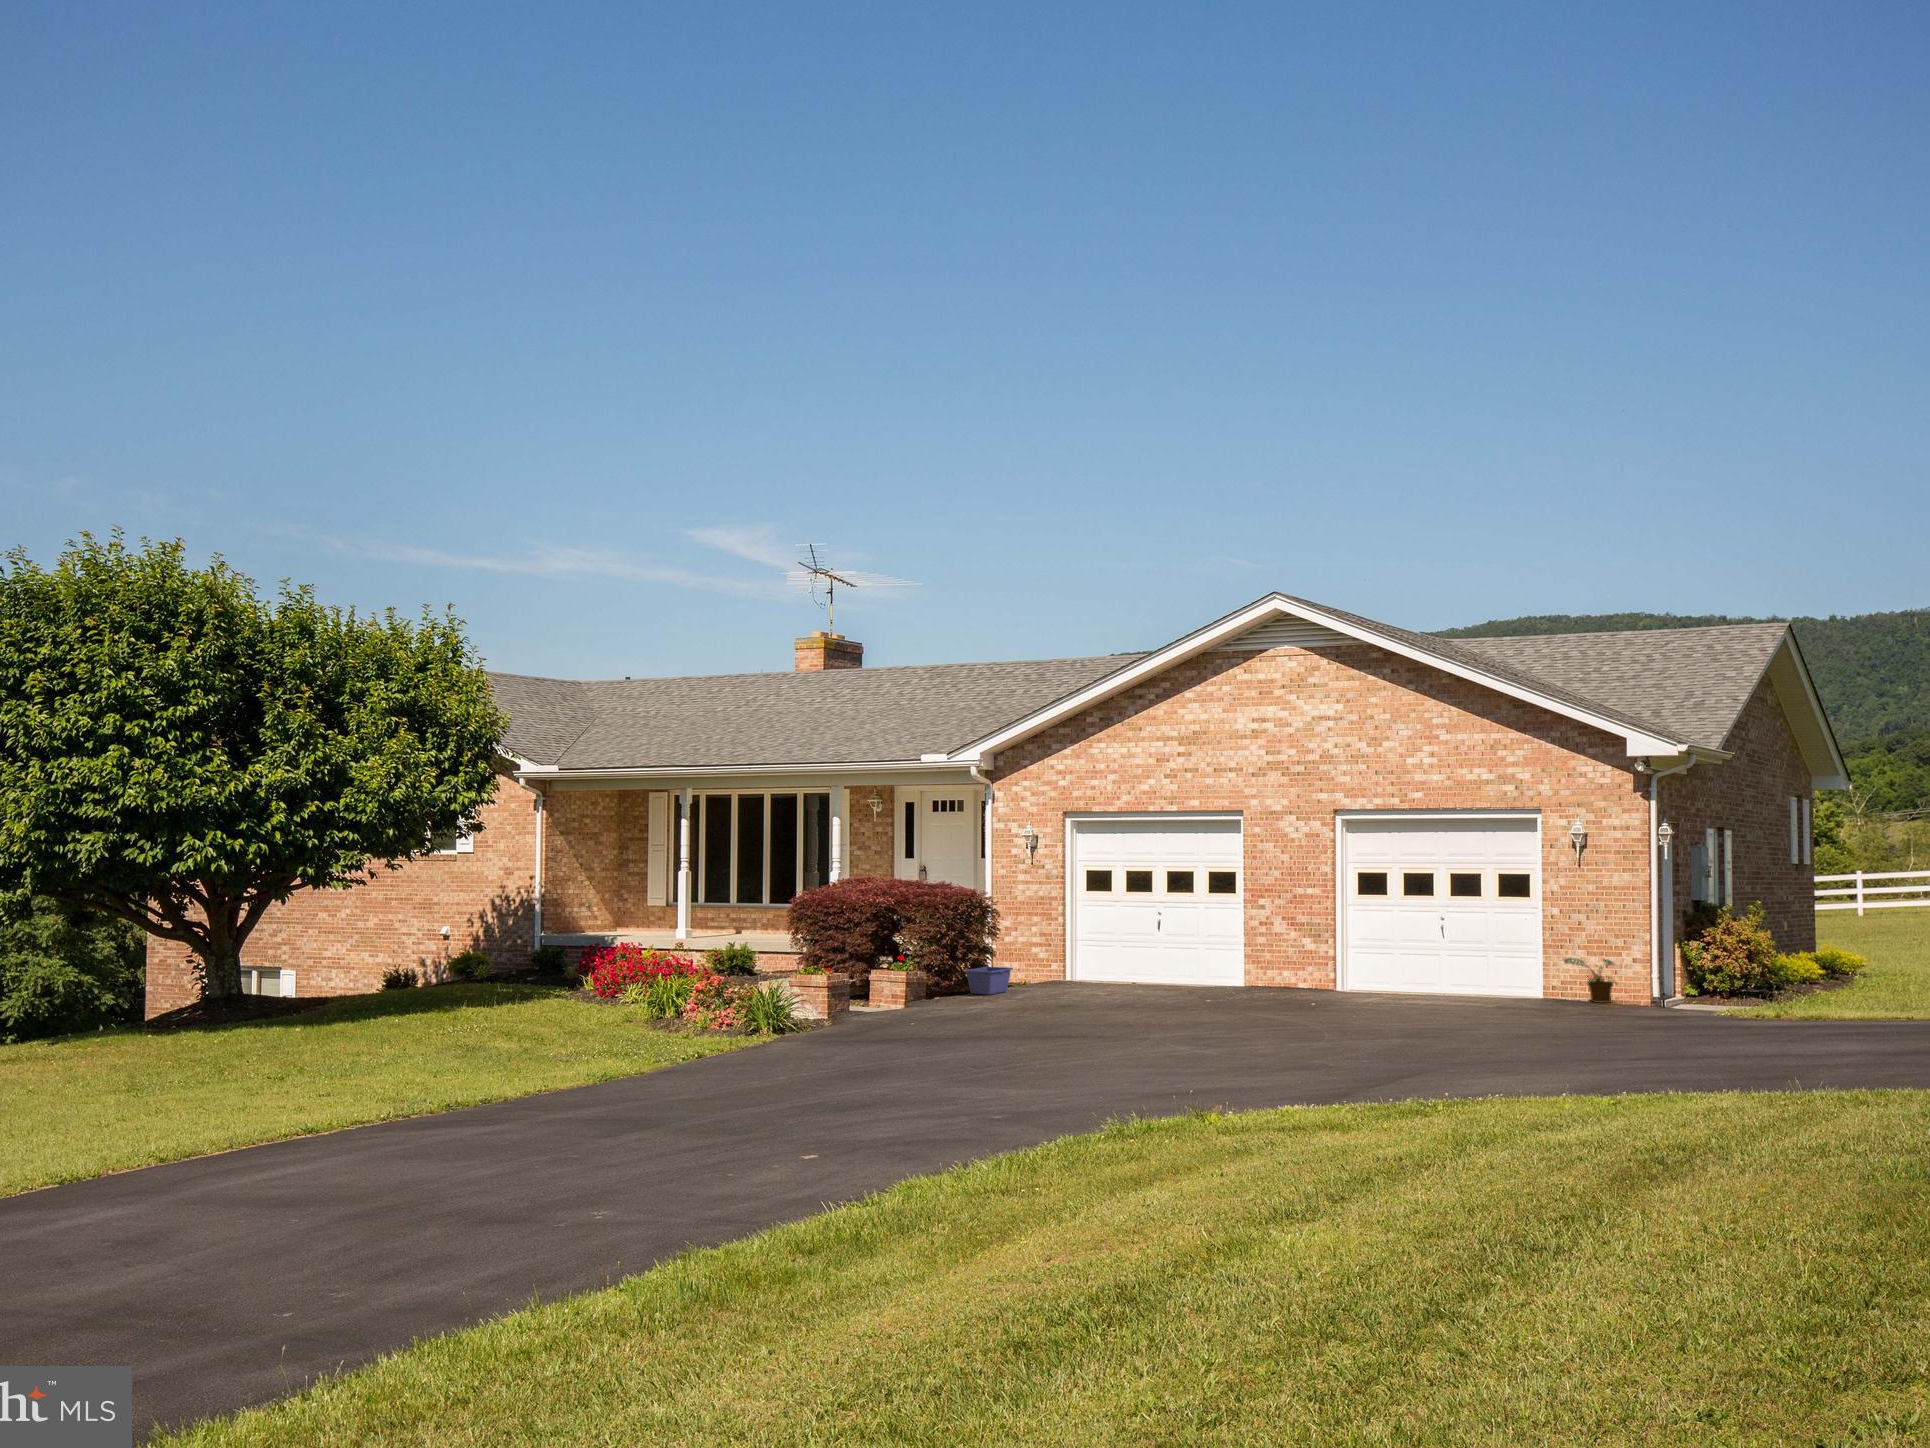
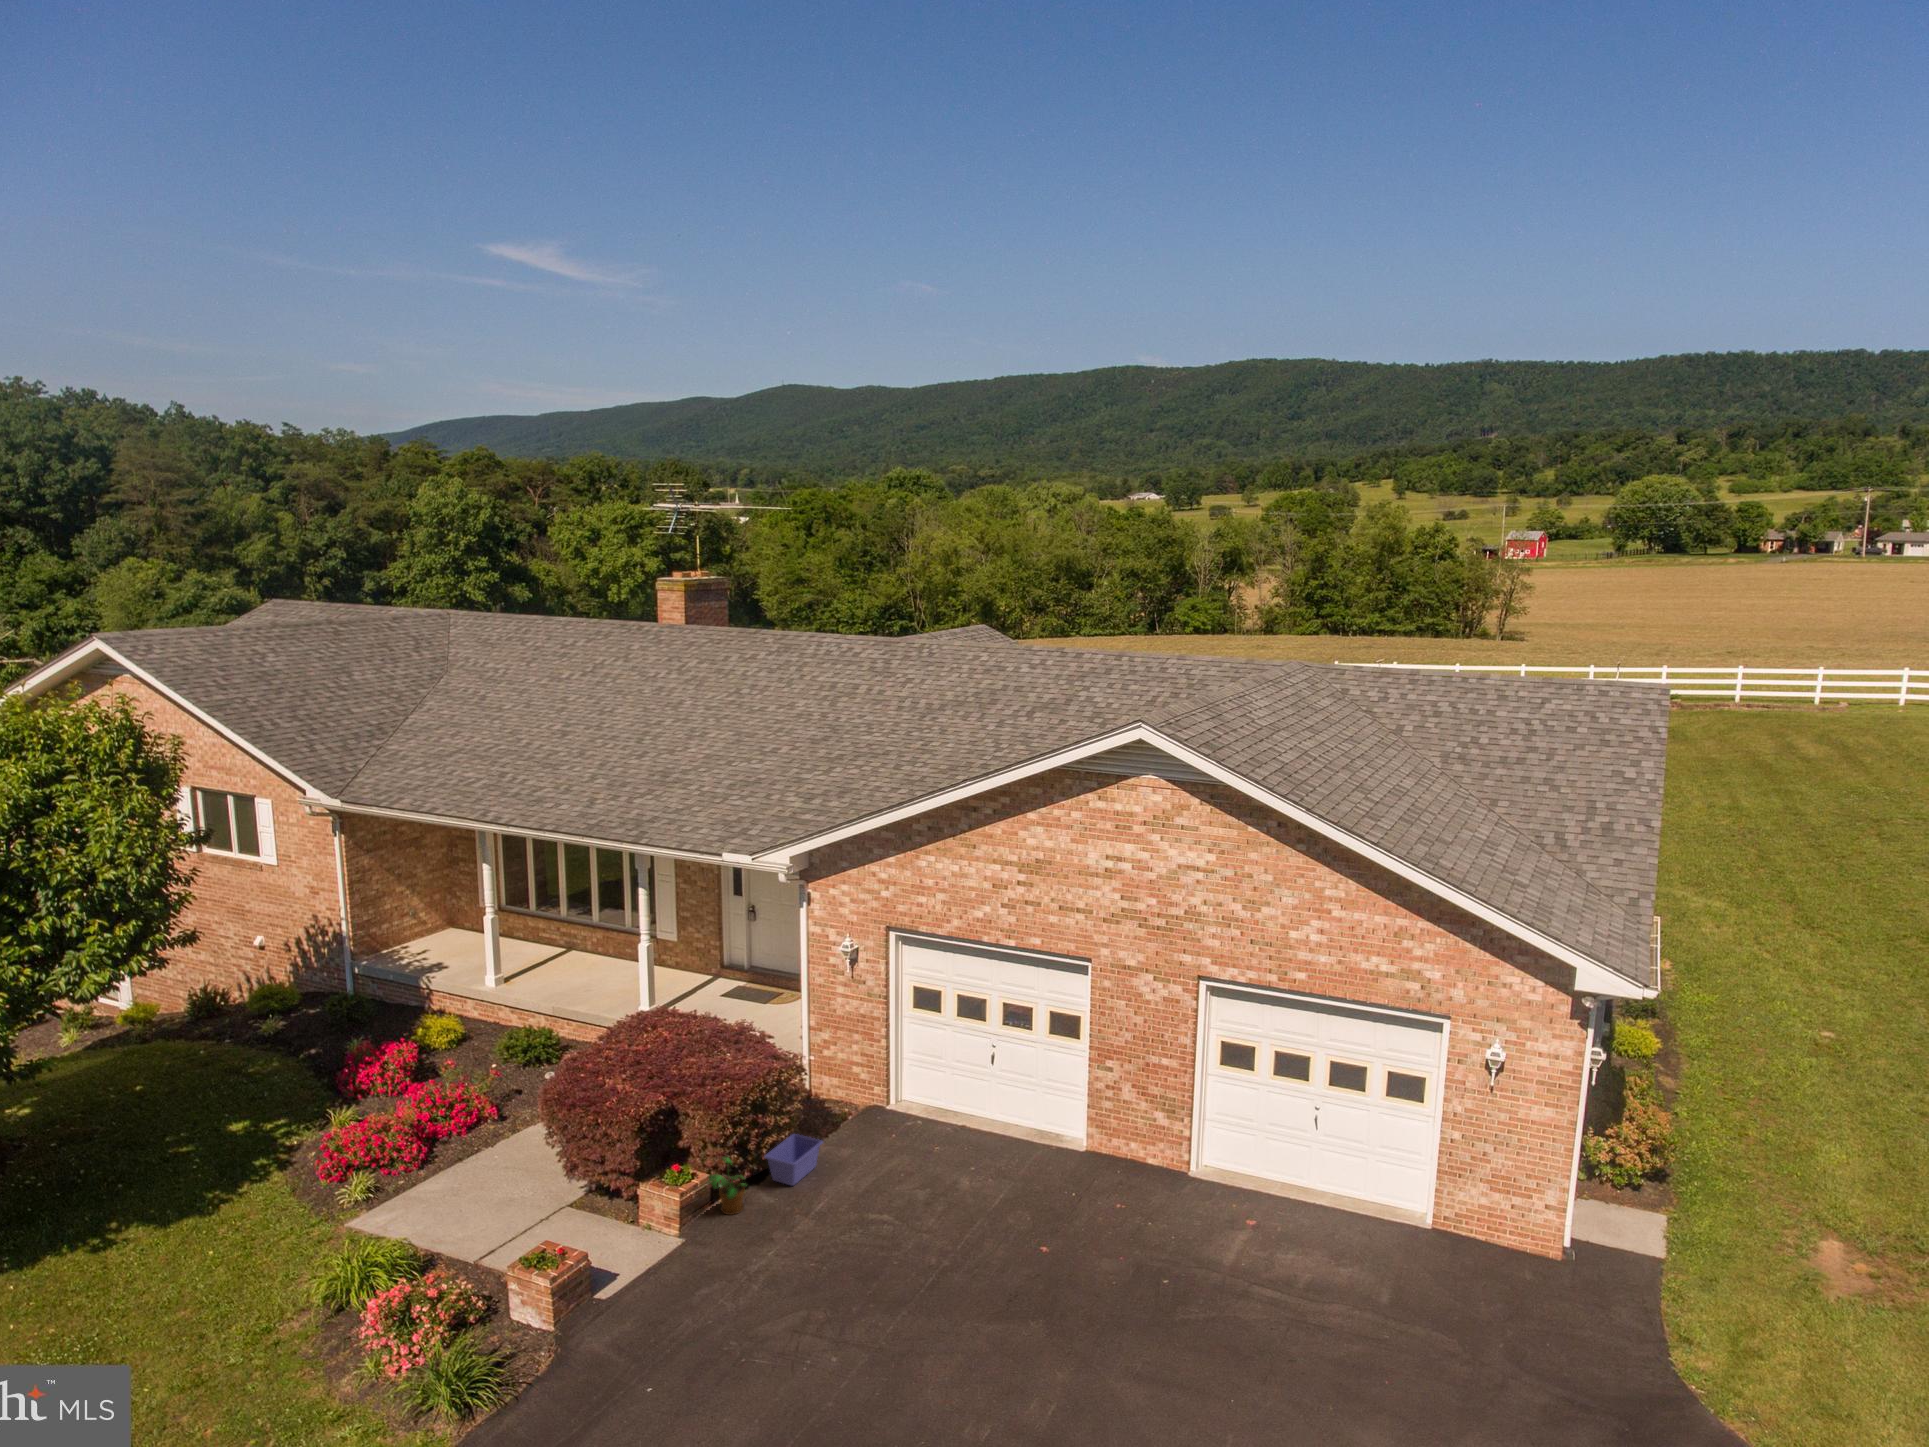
potted plant: present [1564,958,1615,1003] -> present [706,1157,747,1215]

